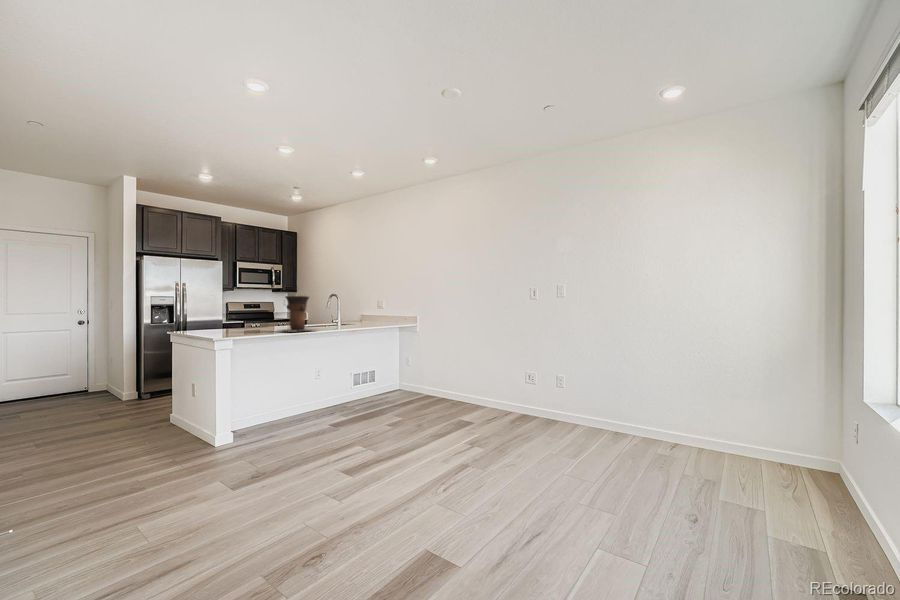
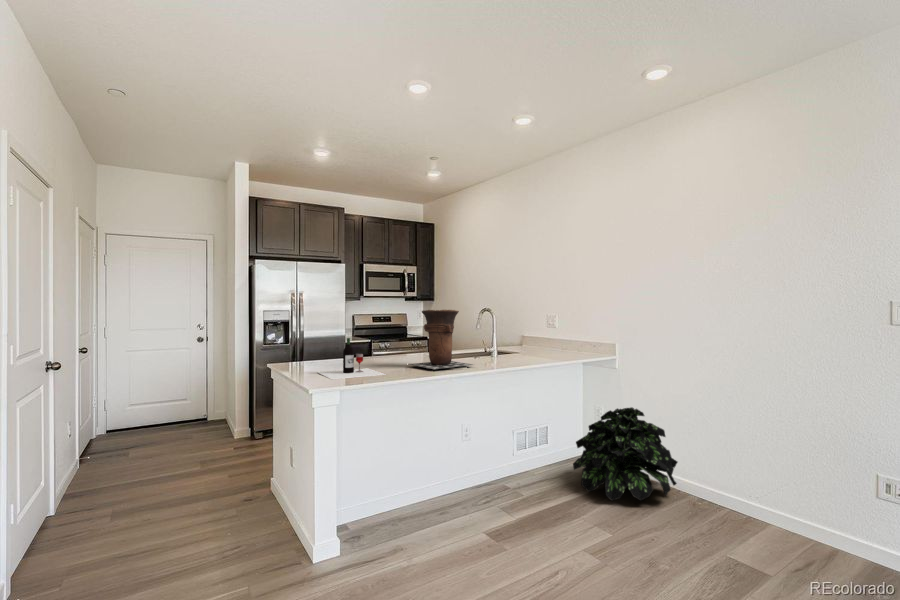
wine bottle: none [212,313,261,337] -> present [318,338,386,380]
potted plant: none [384,355,444,408] -> present [573,407,678,501]

